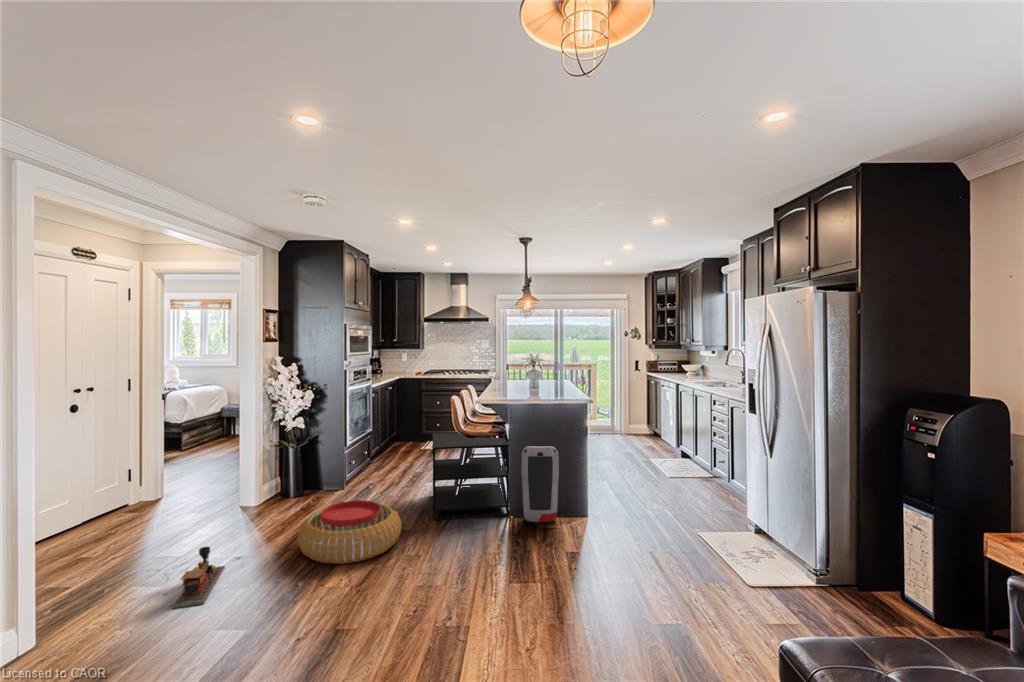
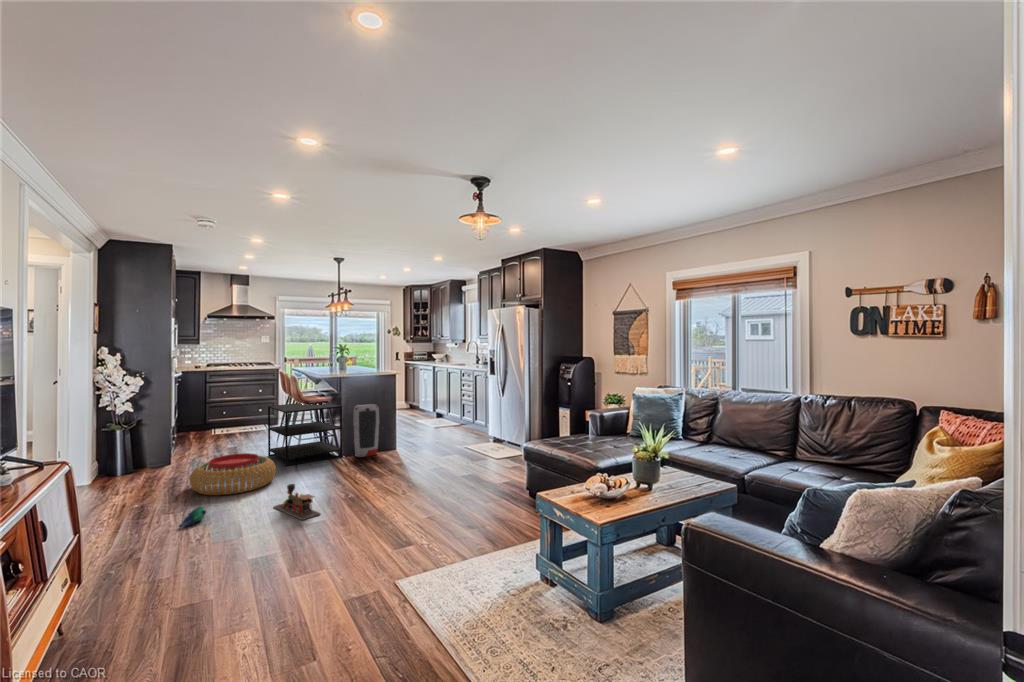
toy train: present [172,547,225,608] -> present [274,484,320,520]
plush toy: none [212,589,261,623] -> present [179,507,206,527]

